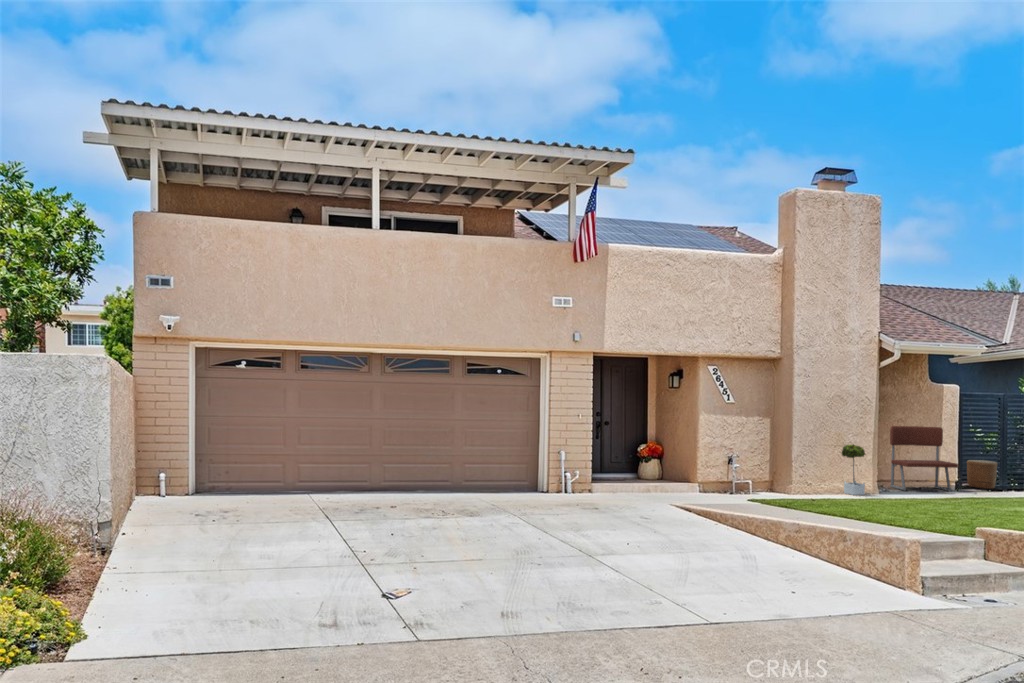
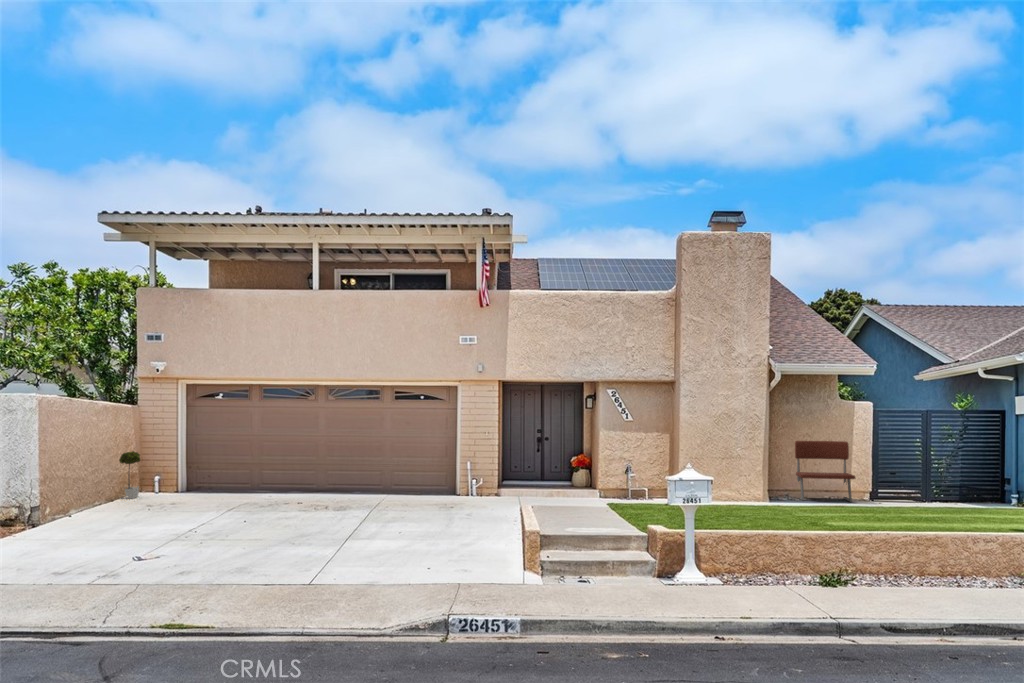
potted tree: present [842,444,865,495] -> present [119,451,140,499]
basket: present [967,460,998,489] -> none [884,473,913,501]

